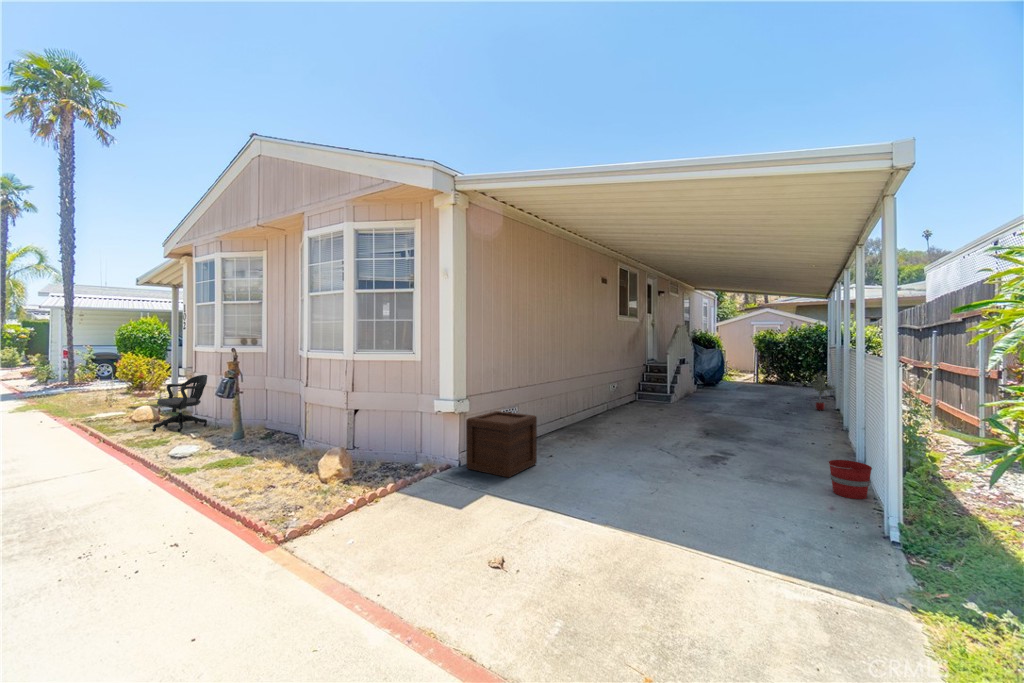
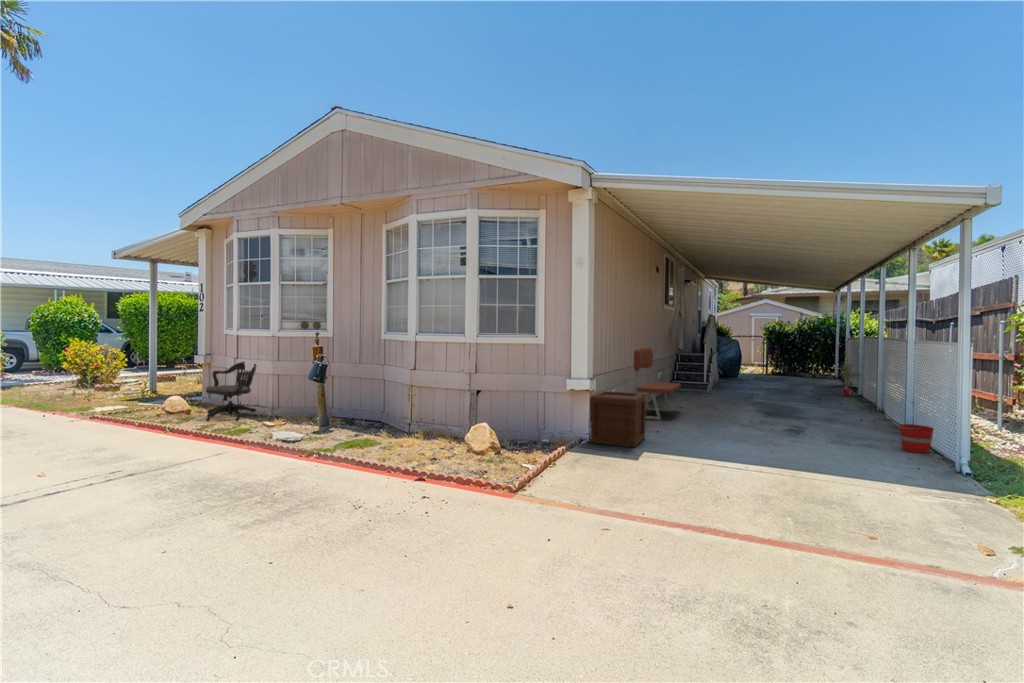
bench: none [556,361,615,439] -> present [633,348,681,420]

